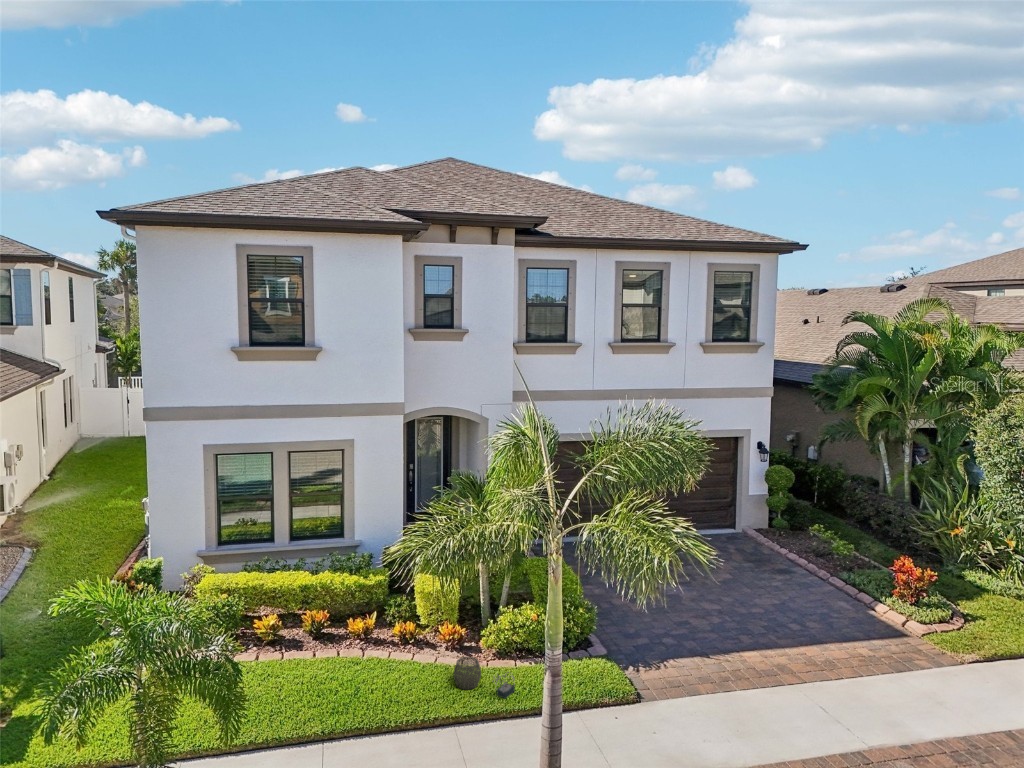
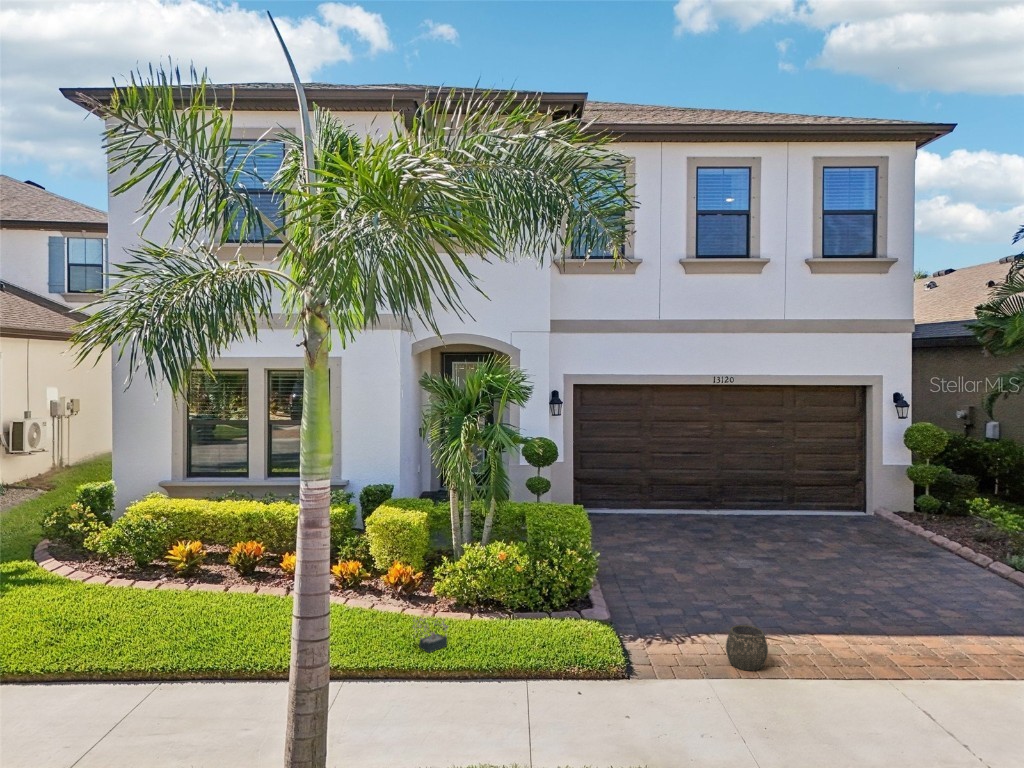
woven basket: present [454,657,481,689] -> present [726,625,768,671]

